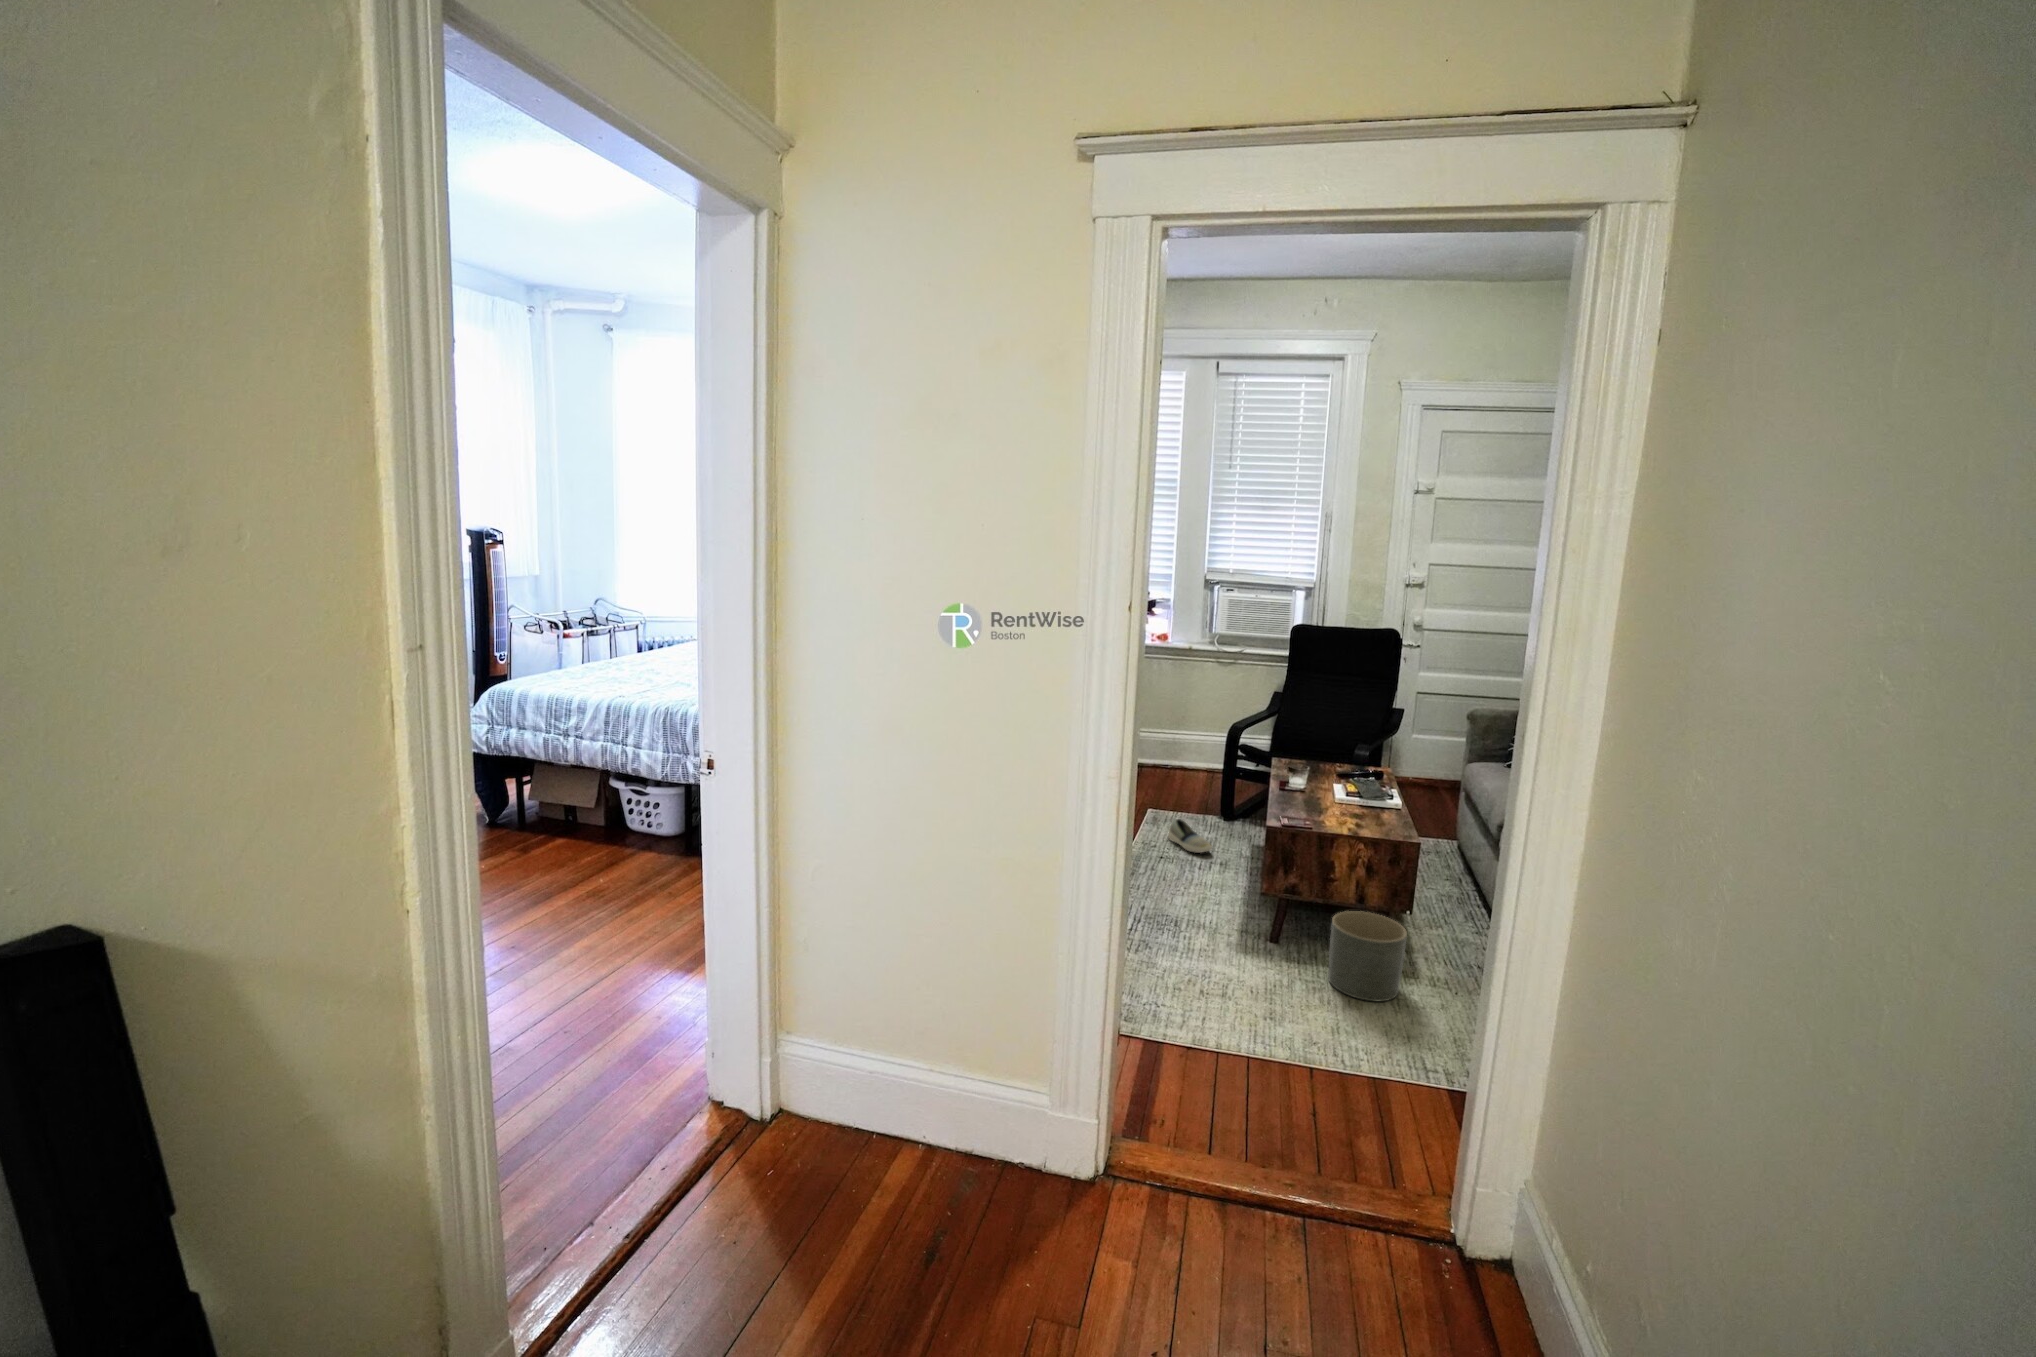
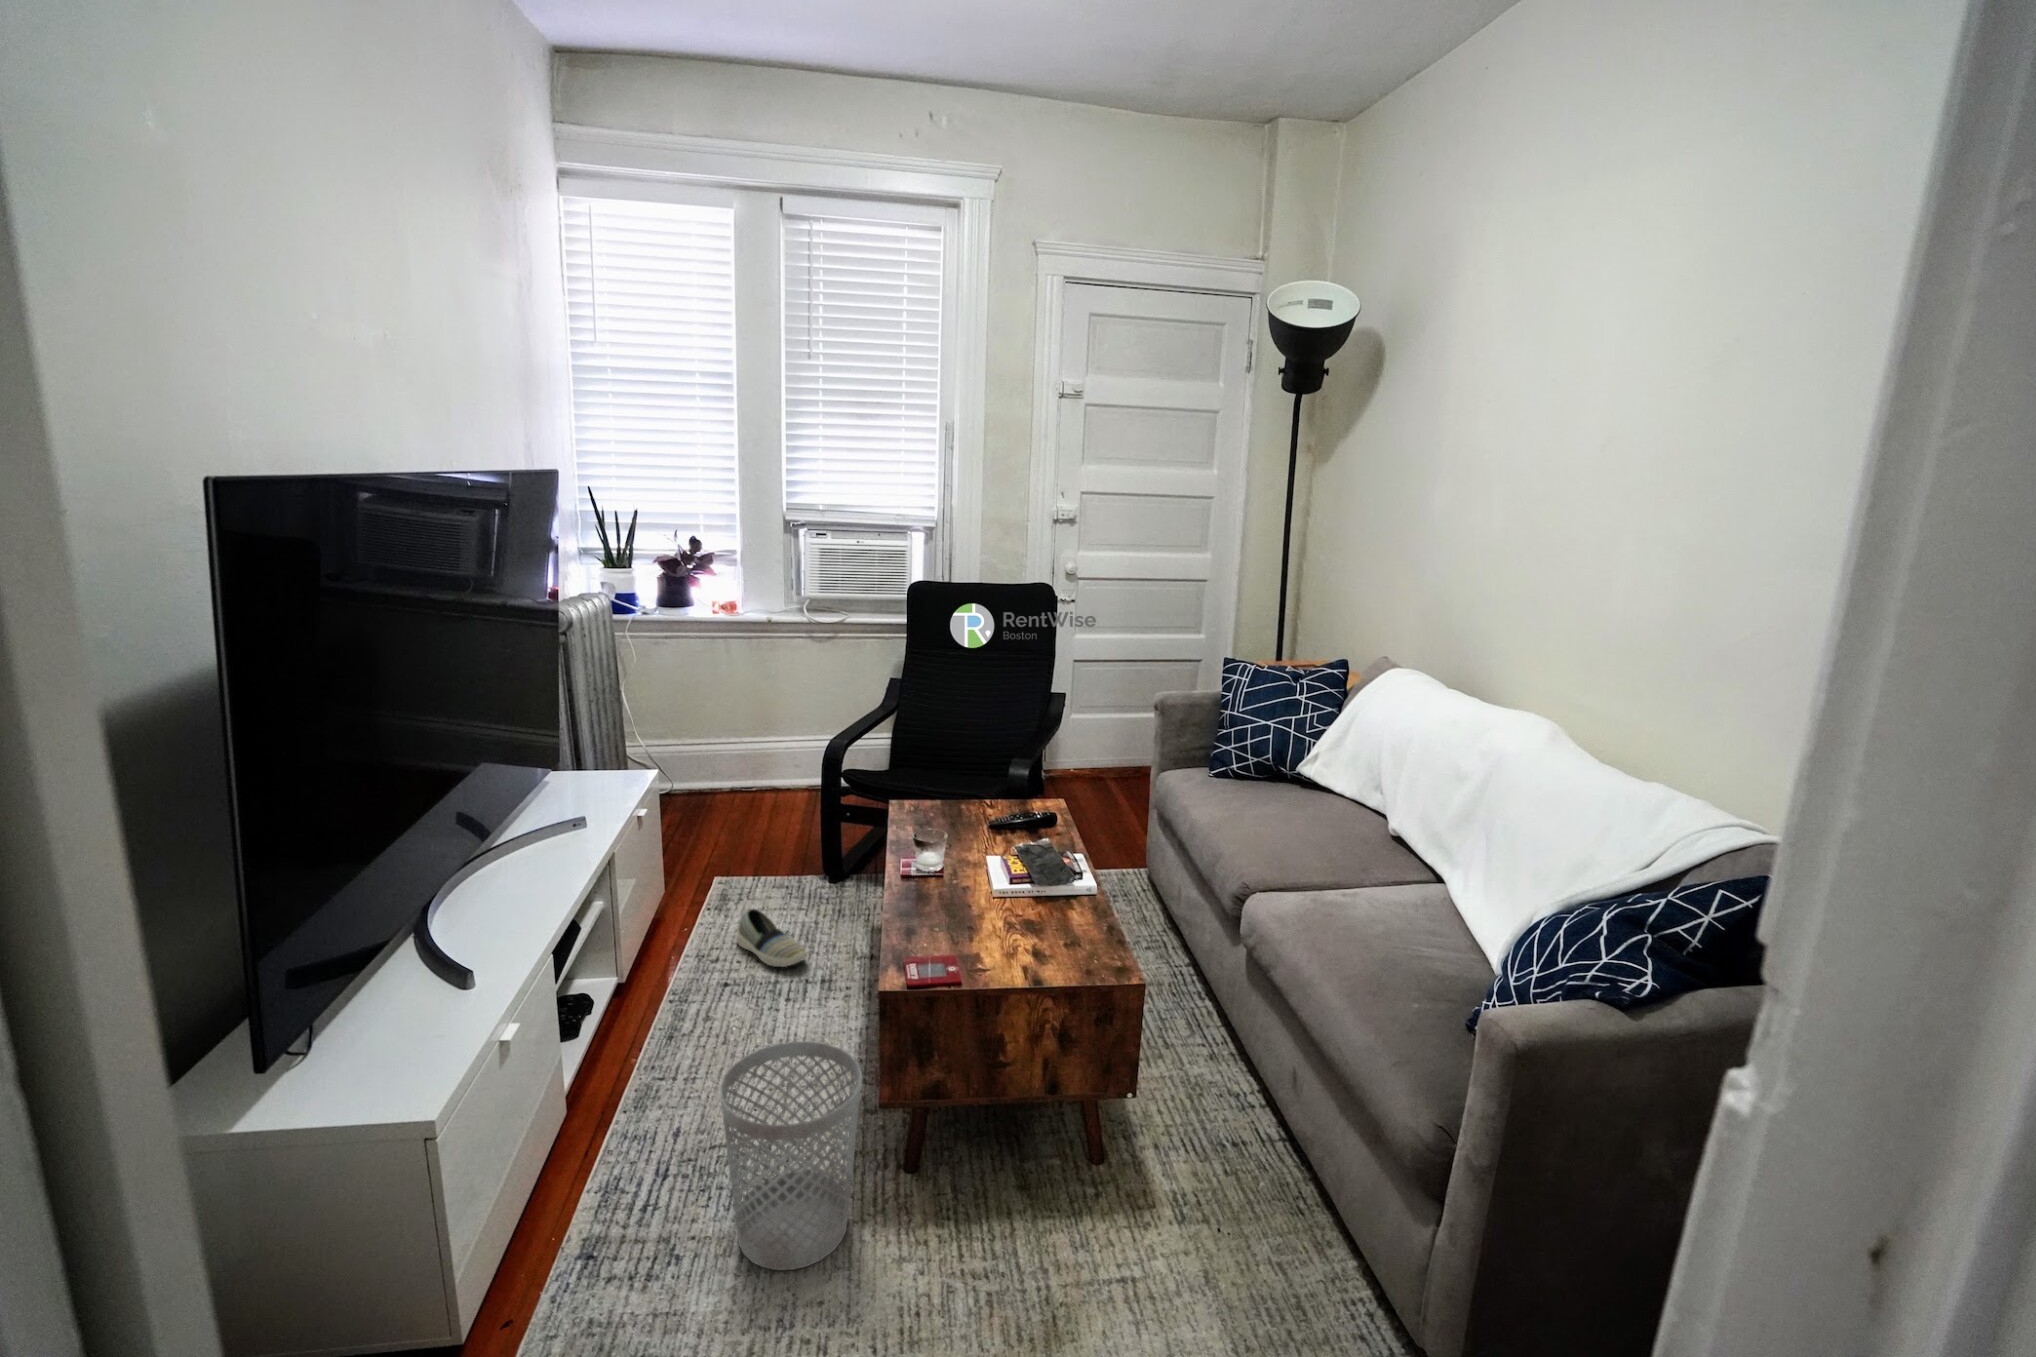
wastebasket: none [1181,857,1255,967] -> present [720,1041,862,1270]
planter: present [1328,911,1407,1001] -> none [1002,1095,1126,1277]

